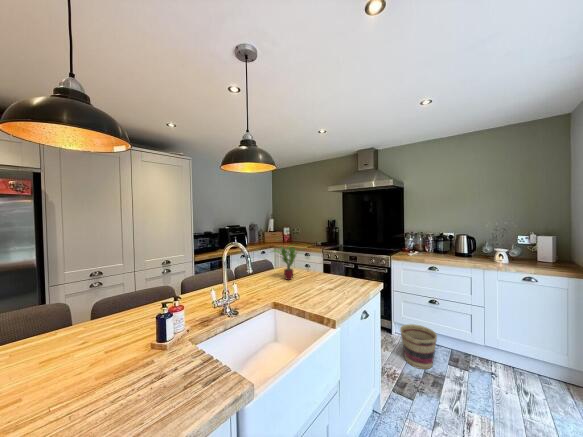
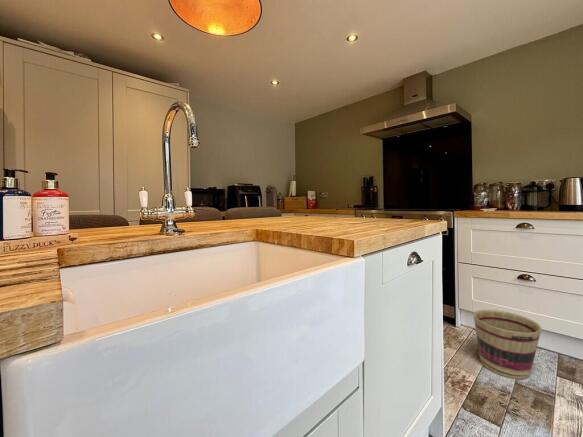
potted plant: present [273,247,300,280] -> none [267,164,324,221]

